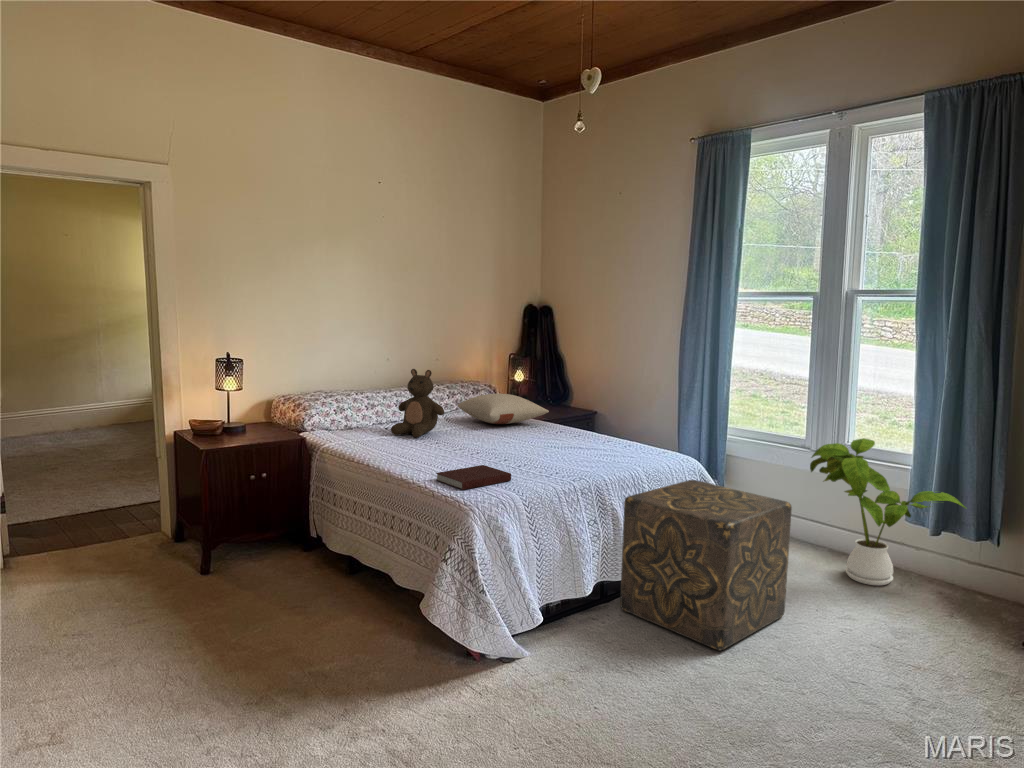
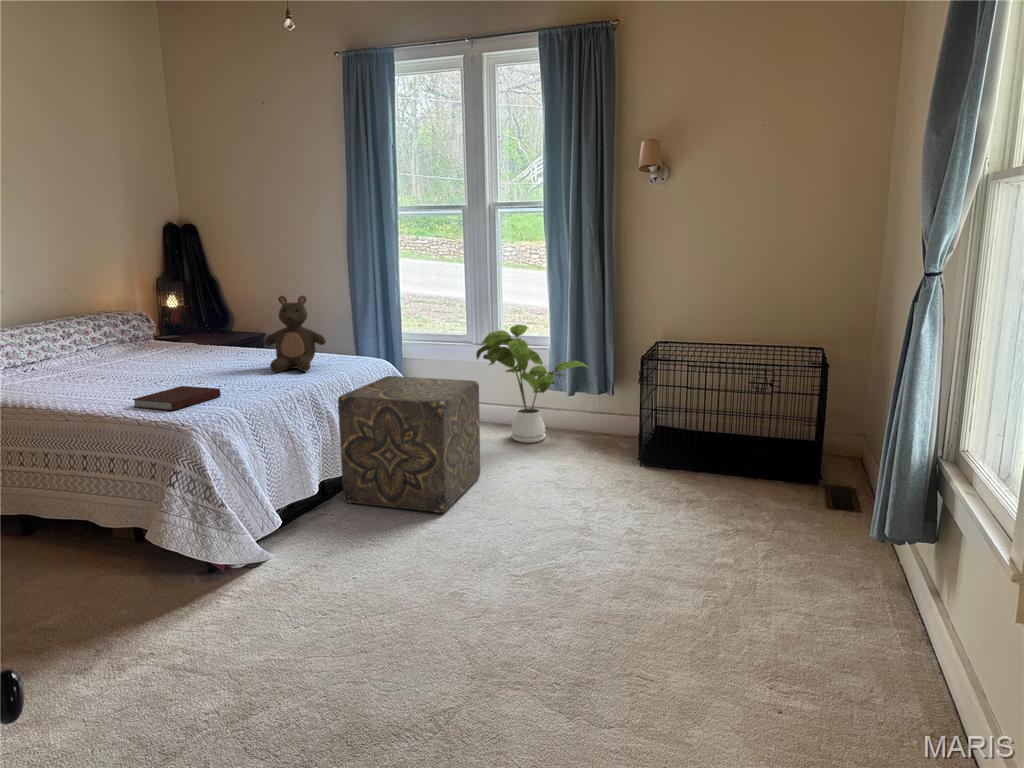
stuffed bear: present [391,369,444,438] -> present [265,296,326,372]
pillow: present [458,394,549,424] -> none [111,320,222,352]

